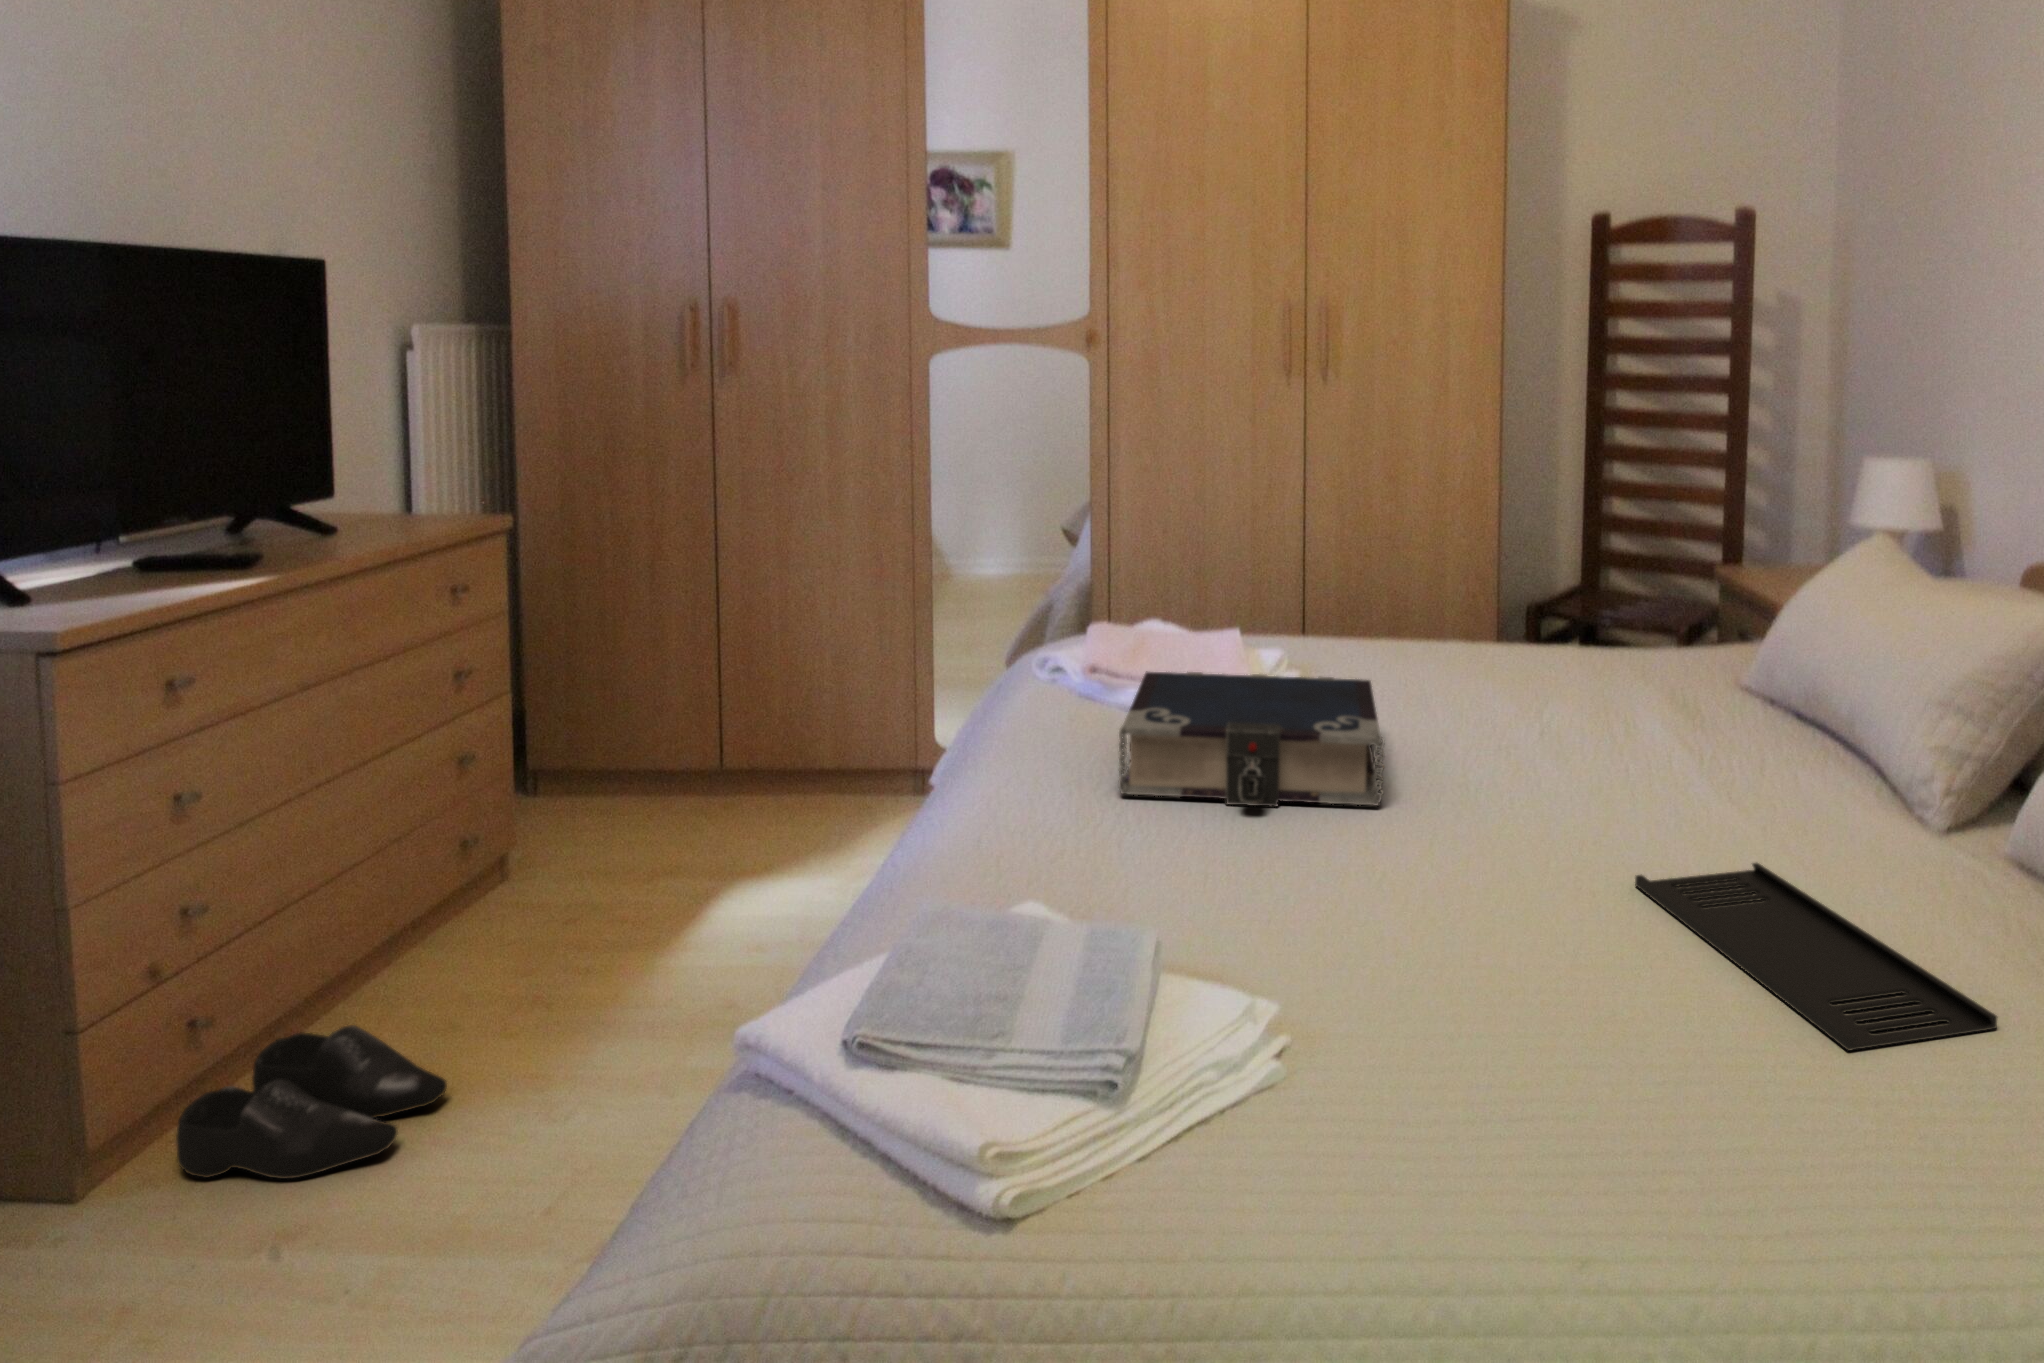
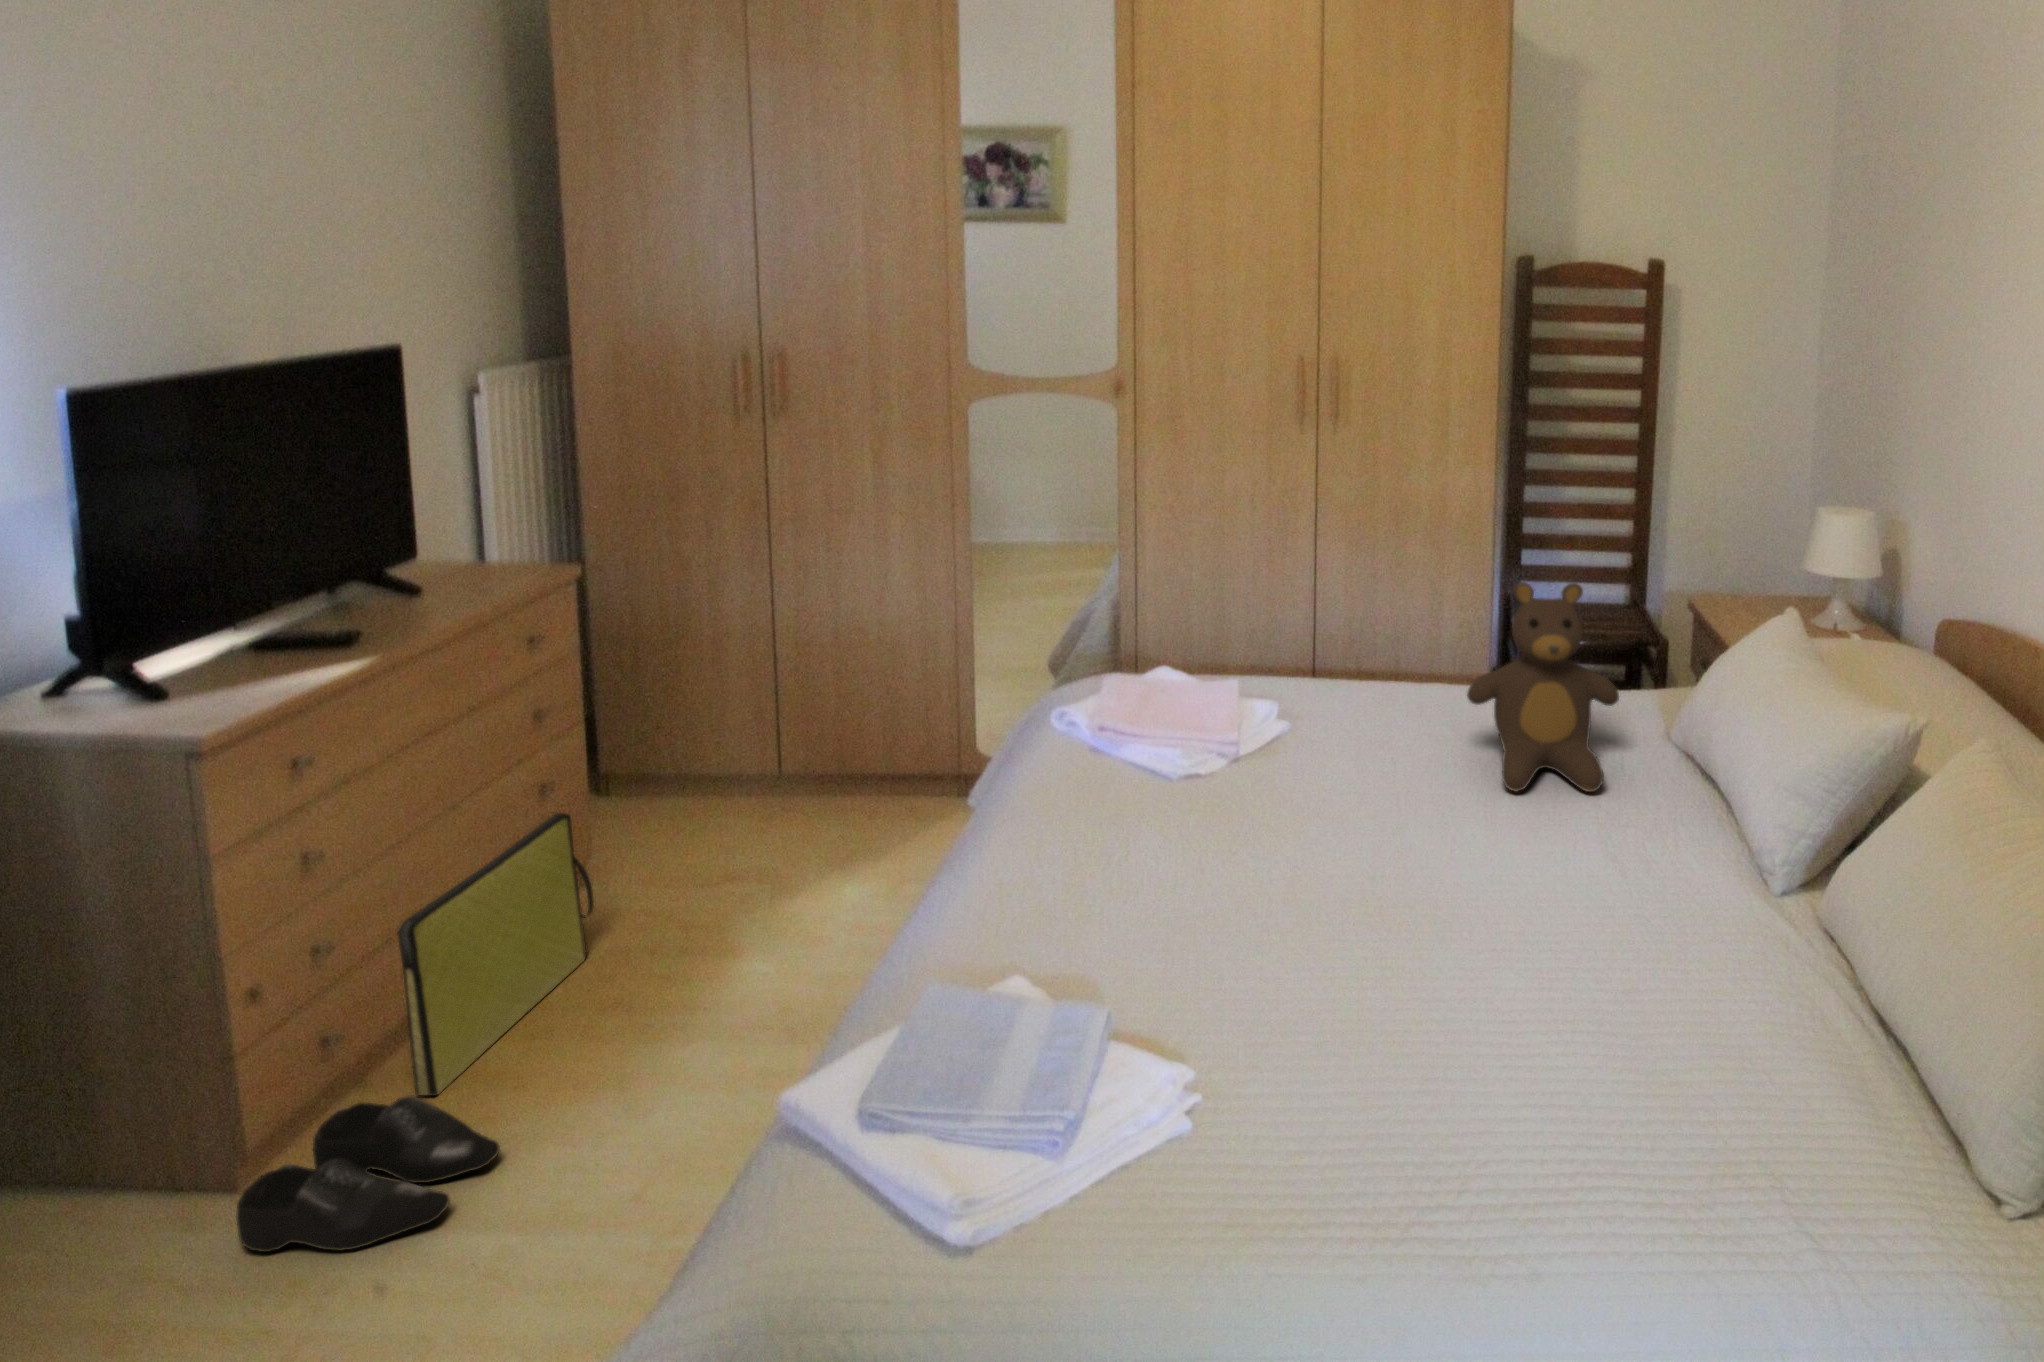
teddy bear: none [1499,488,1673,718] -> present [1467,582,1619,792]
book: present [1119,671,1384,807] -> none [1090,768,1335,916]
bag: none [345,754,530,1039] -> present [397,813,594,1096]
tray: present [1635,863,1998,1051] -> none [1517,973,1768,1189]

